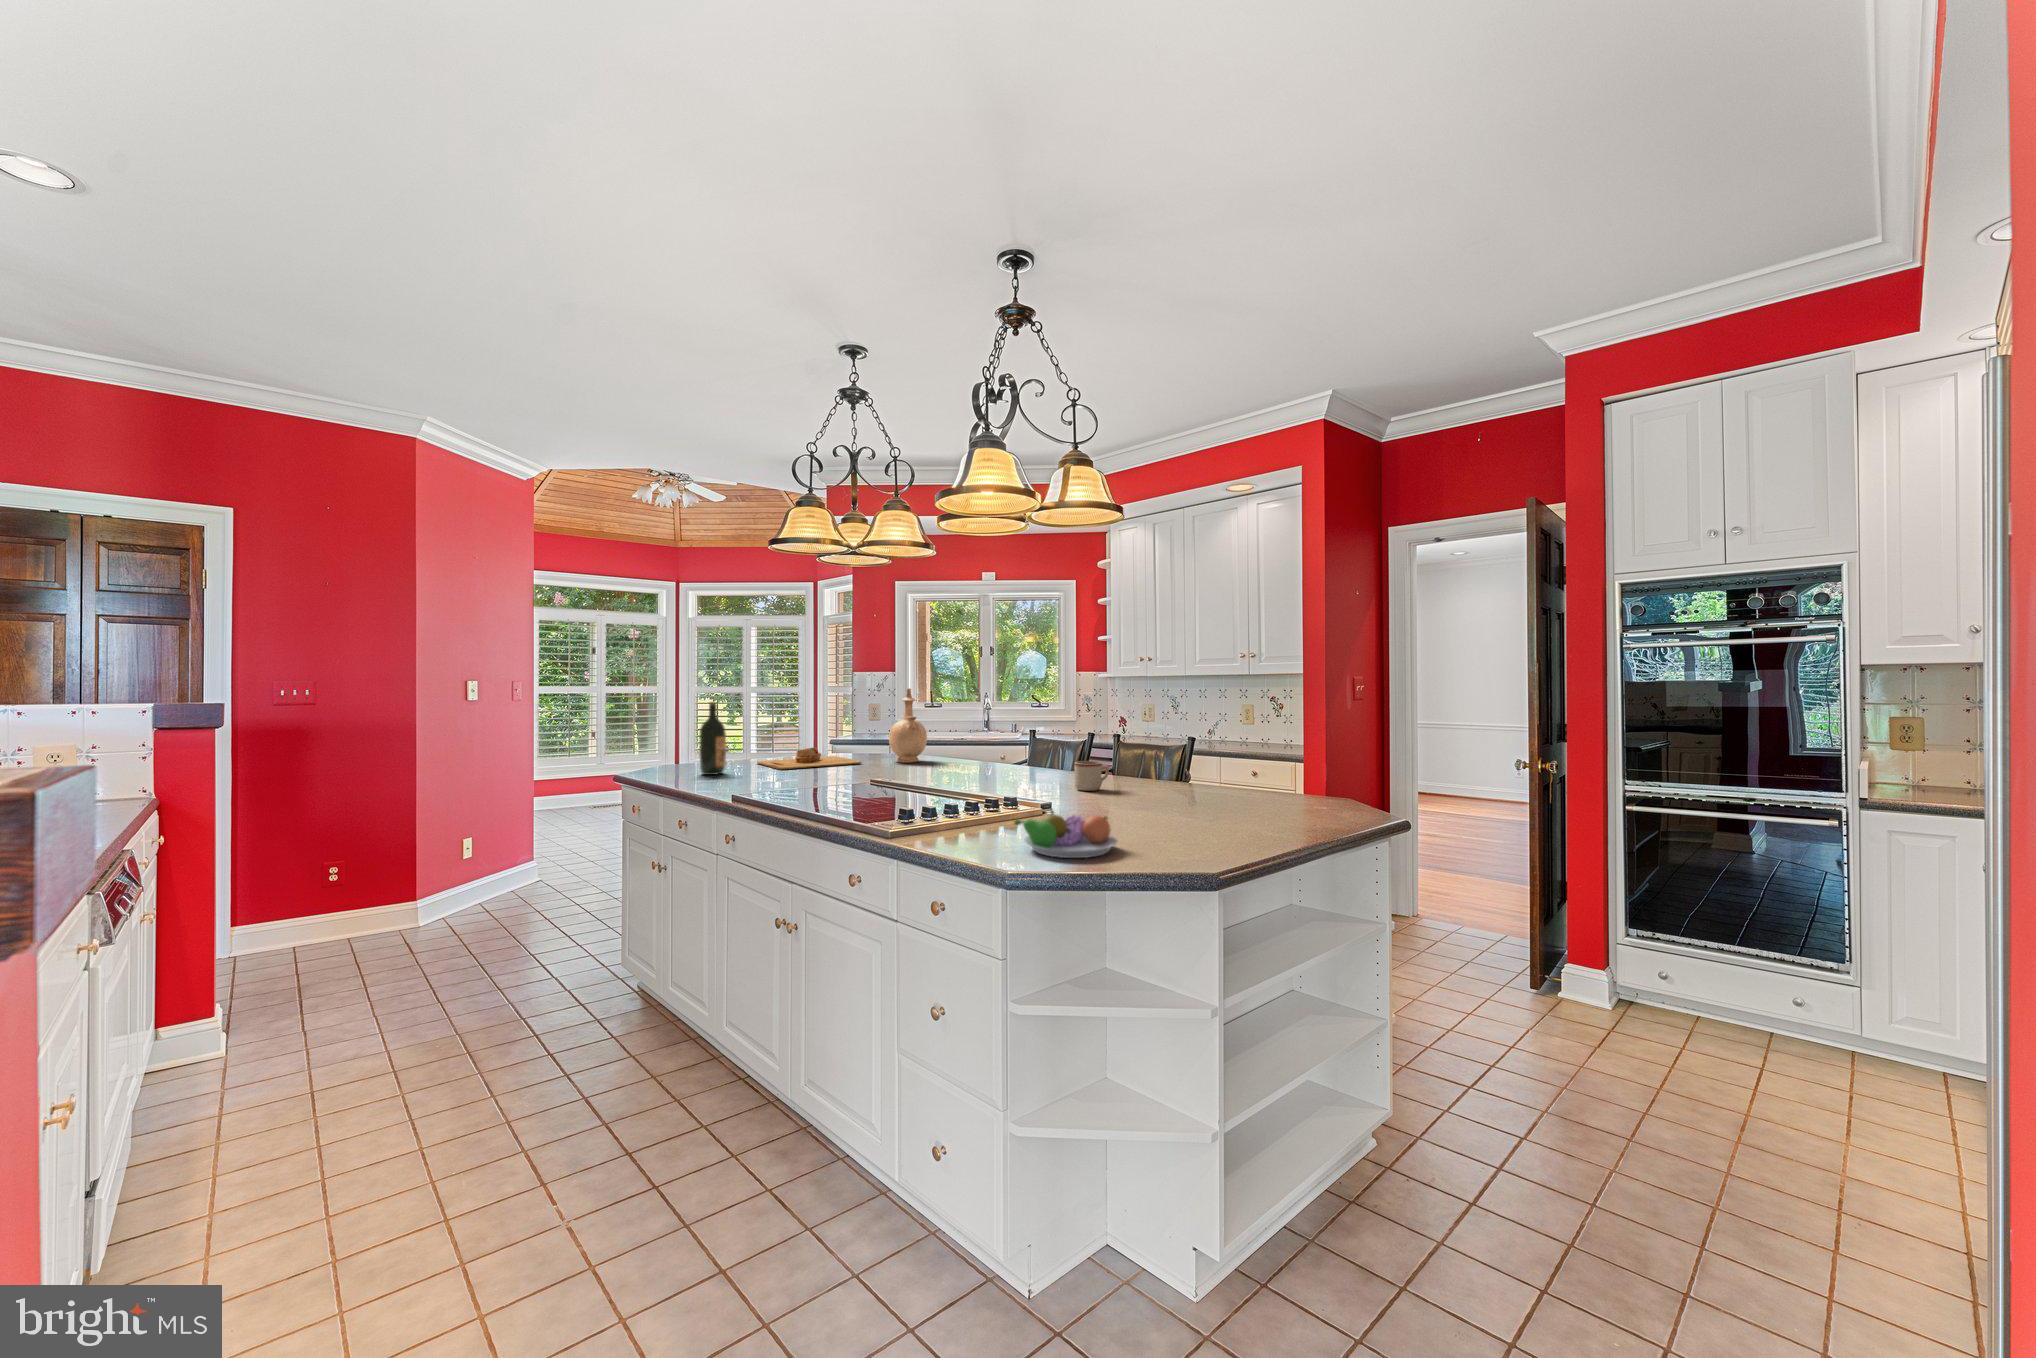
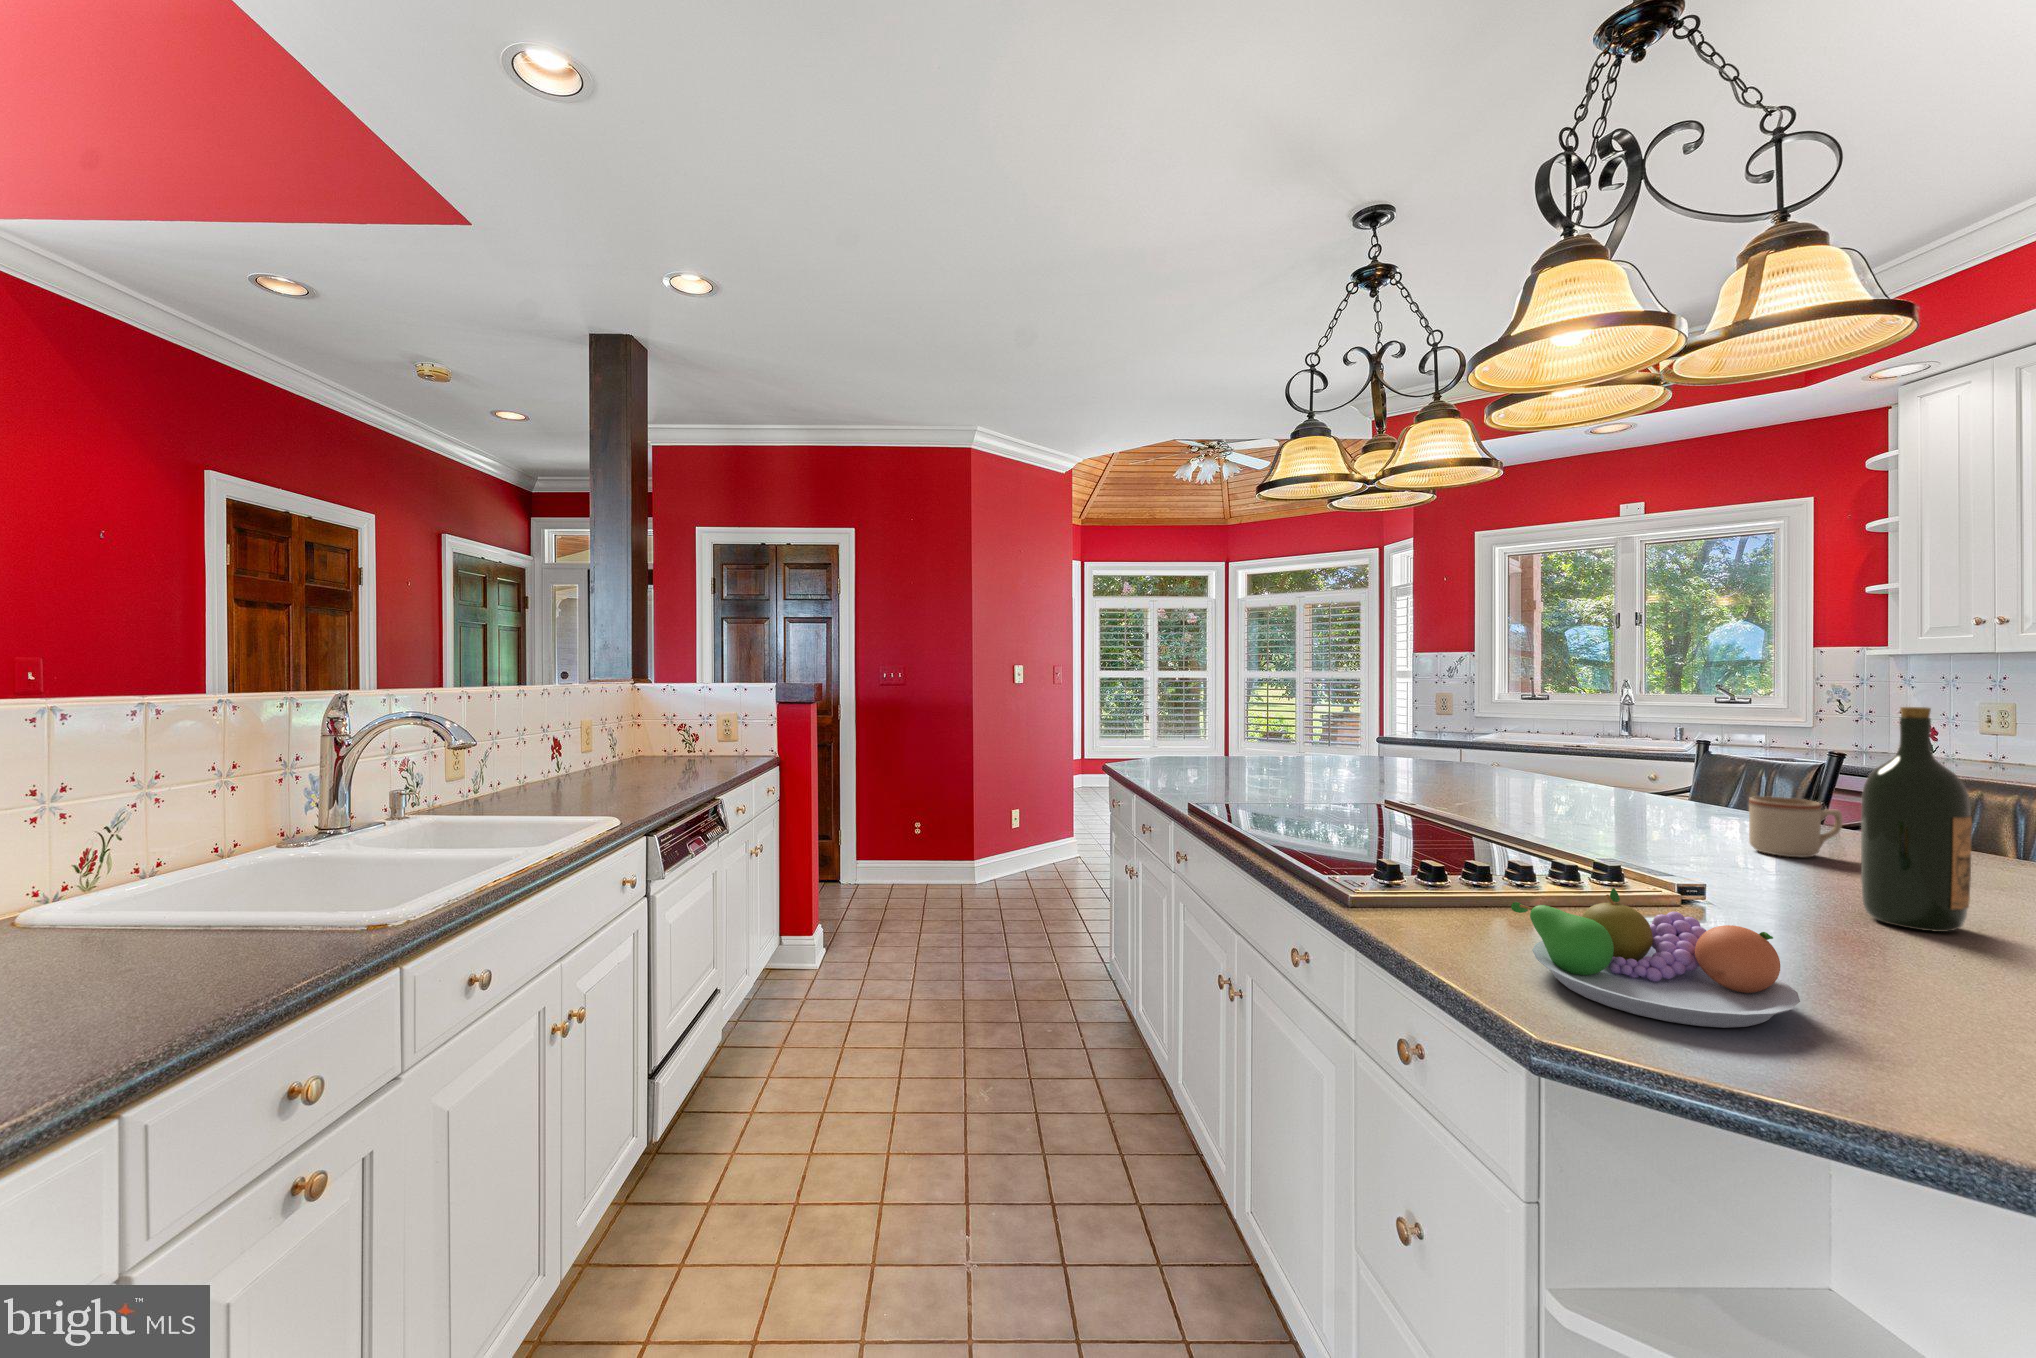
vase: present [889,688,927,763] -> none [1419,666,1480,773]
wine bottle: present [699,702,726,775] -> present [1861,707,1972,932]
cutting board: present [757,747,861,770] -> none [1242,743,1375,768]

